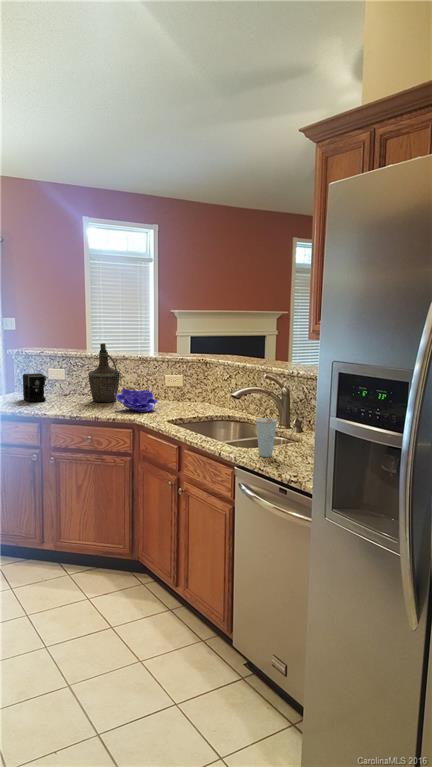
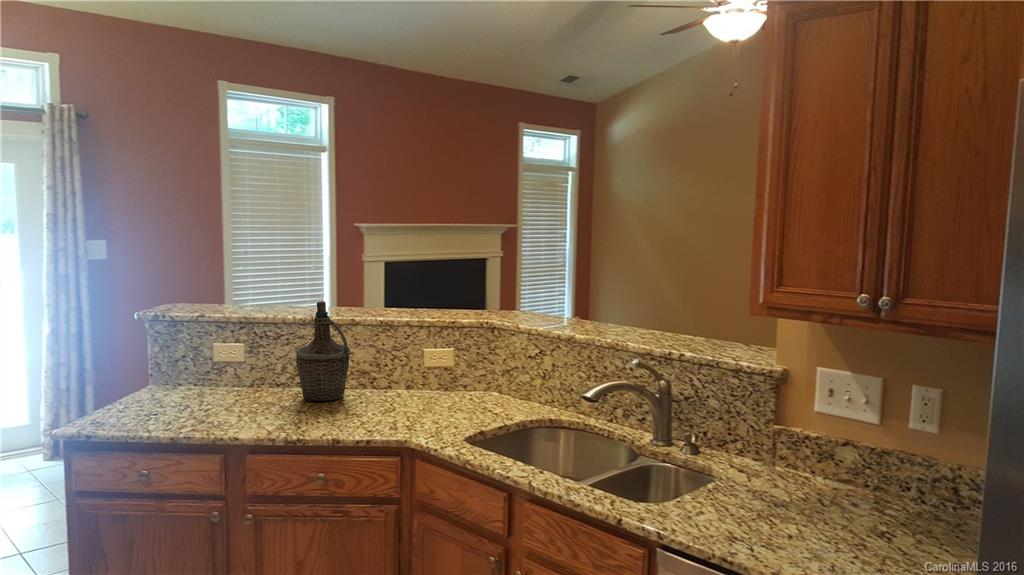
coffee maker: present [23,373,67,402] -> none [176,355,251,408]
decorative bowl: present [114,388,158,412] -> none [354,377,430,421]
cup: present [255,418,277,457] -> none [684,452,723,521]

